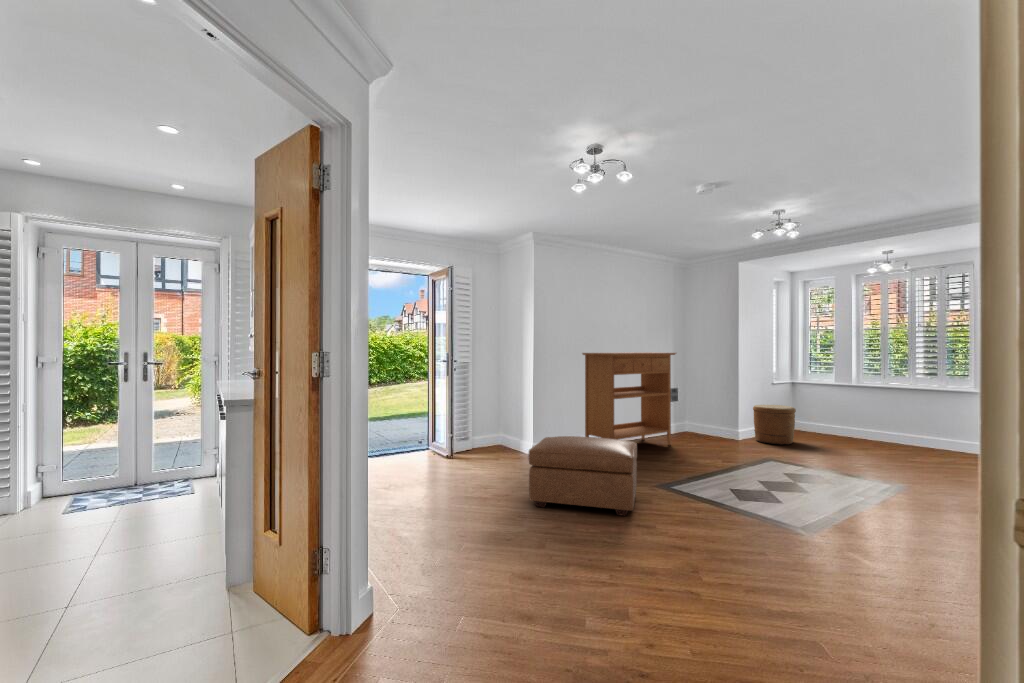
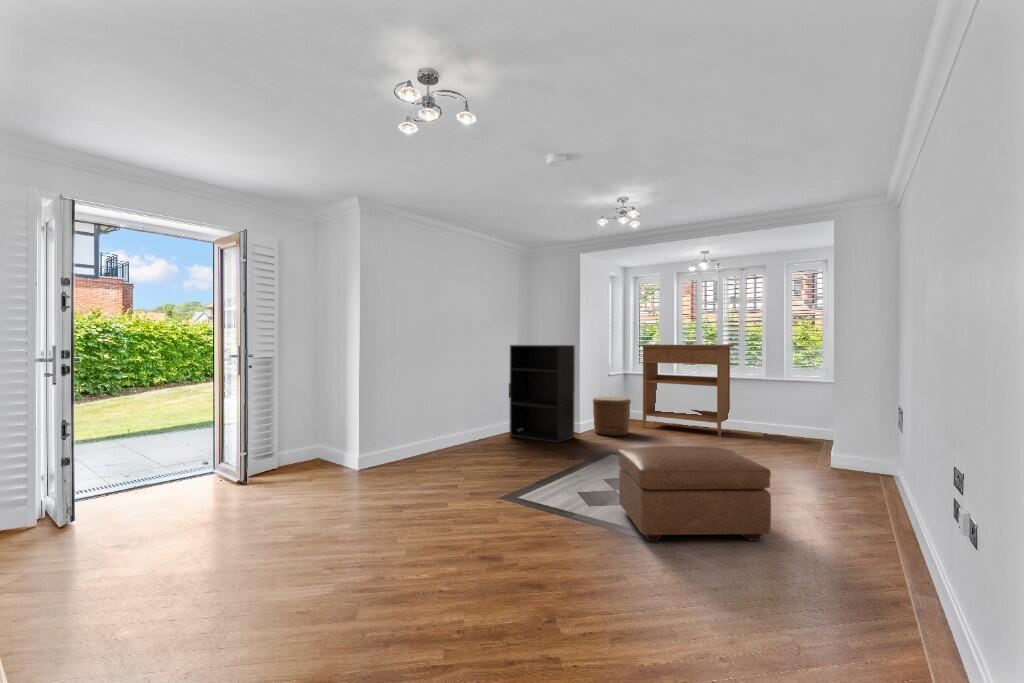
console table: present [582,352,676,445] -> present [638,345,734,437]
bookshelf: none [666,352,733,447] -> present [509,345,575,443]
ottoman: present [528,436,637,516] -> present [618,446,771,541]

